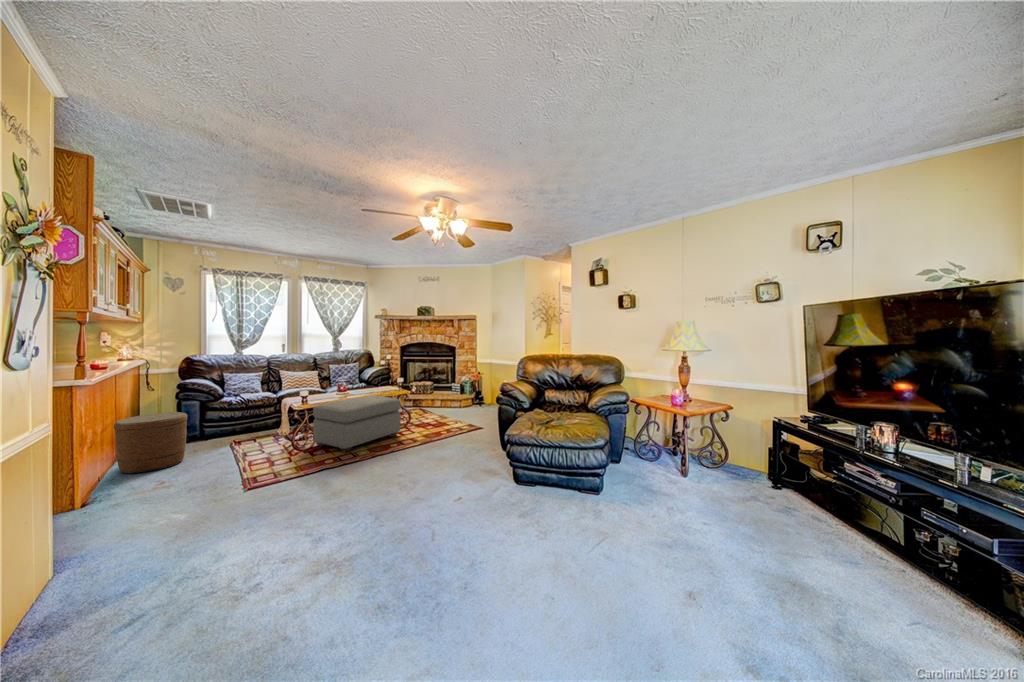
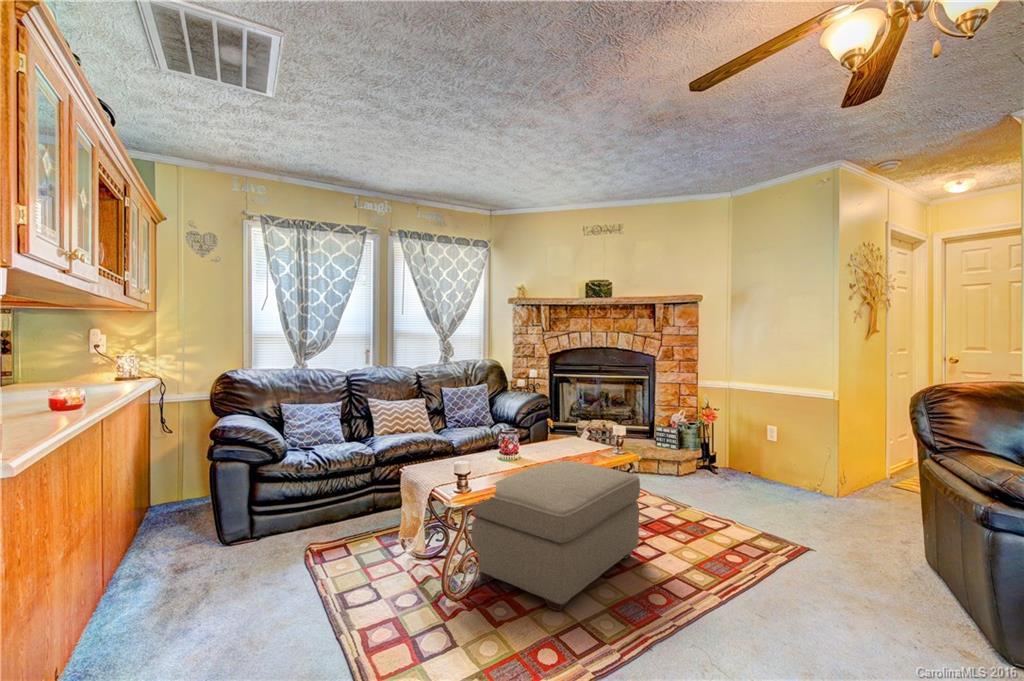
woven basket: present [114,412,187,473] -> none [93,497,233,650]

